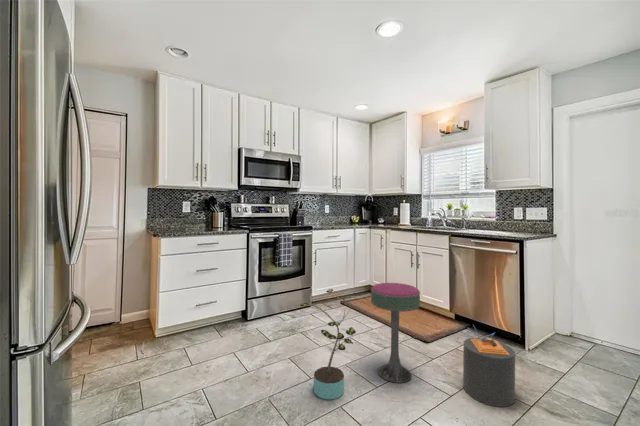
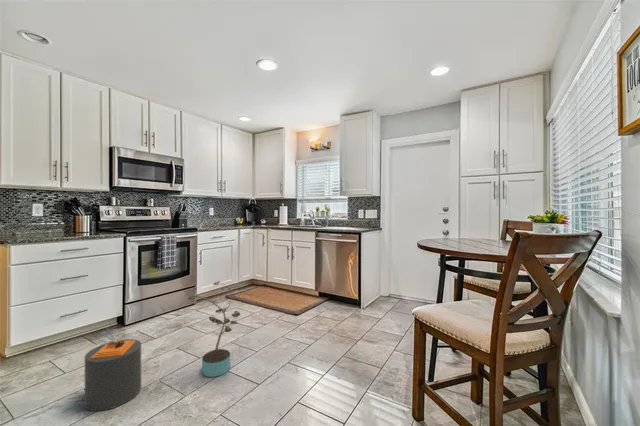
bar stool: present [371,283,420,383] -> none [253,272,292,352]
trash can: present [463,327,515,407] -> present [85,329,141,411]

